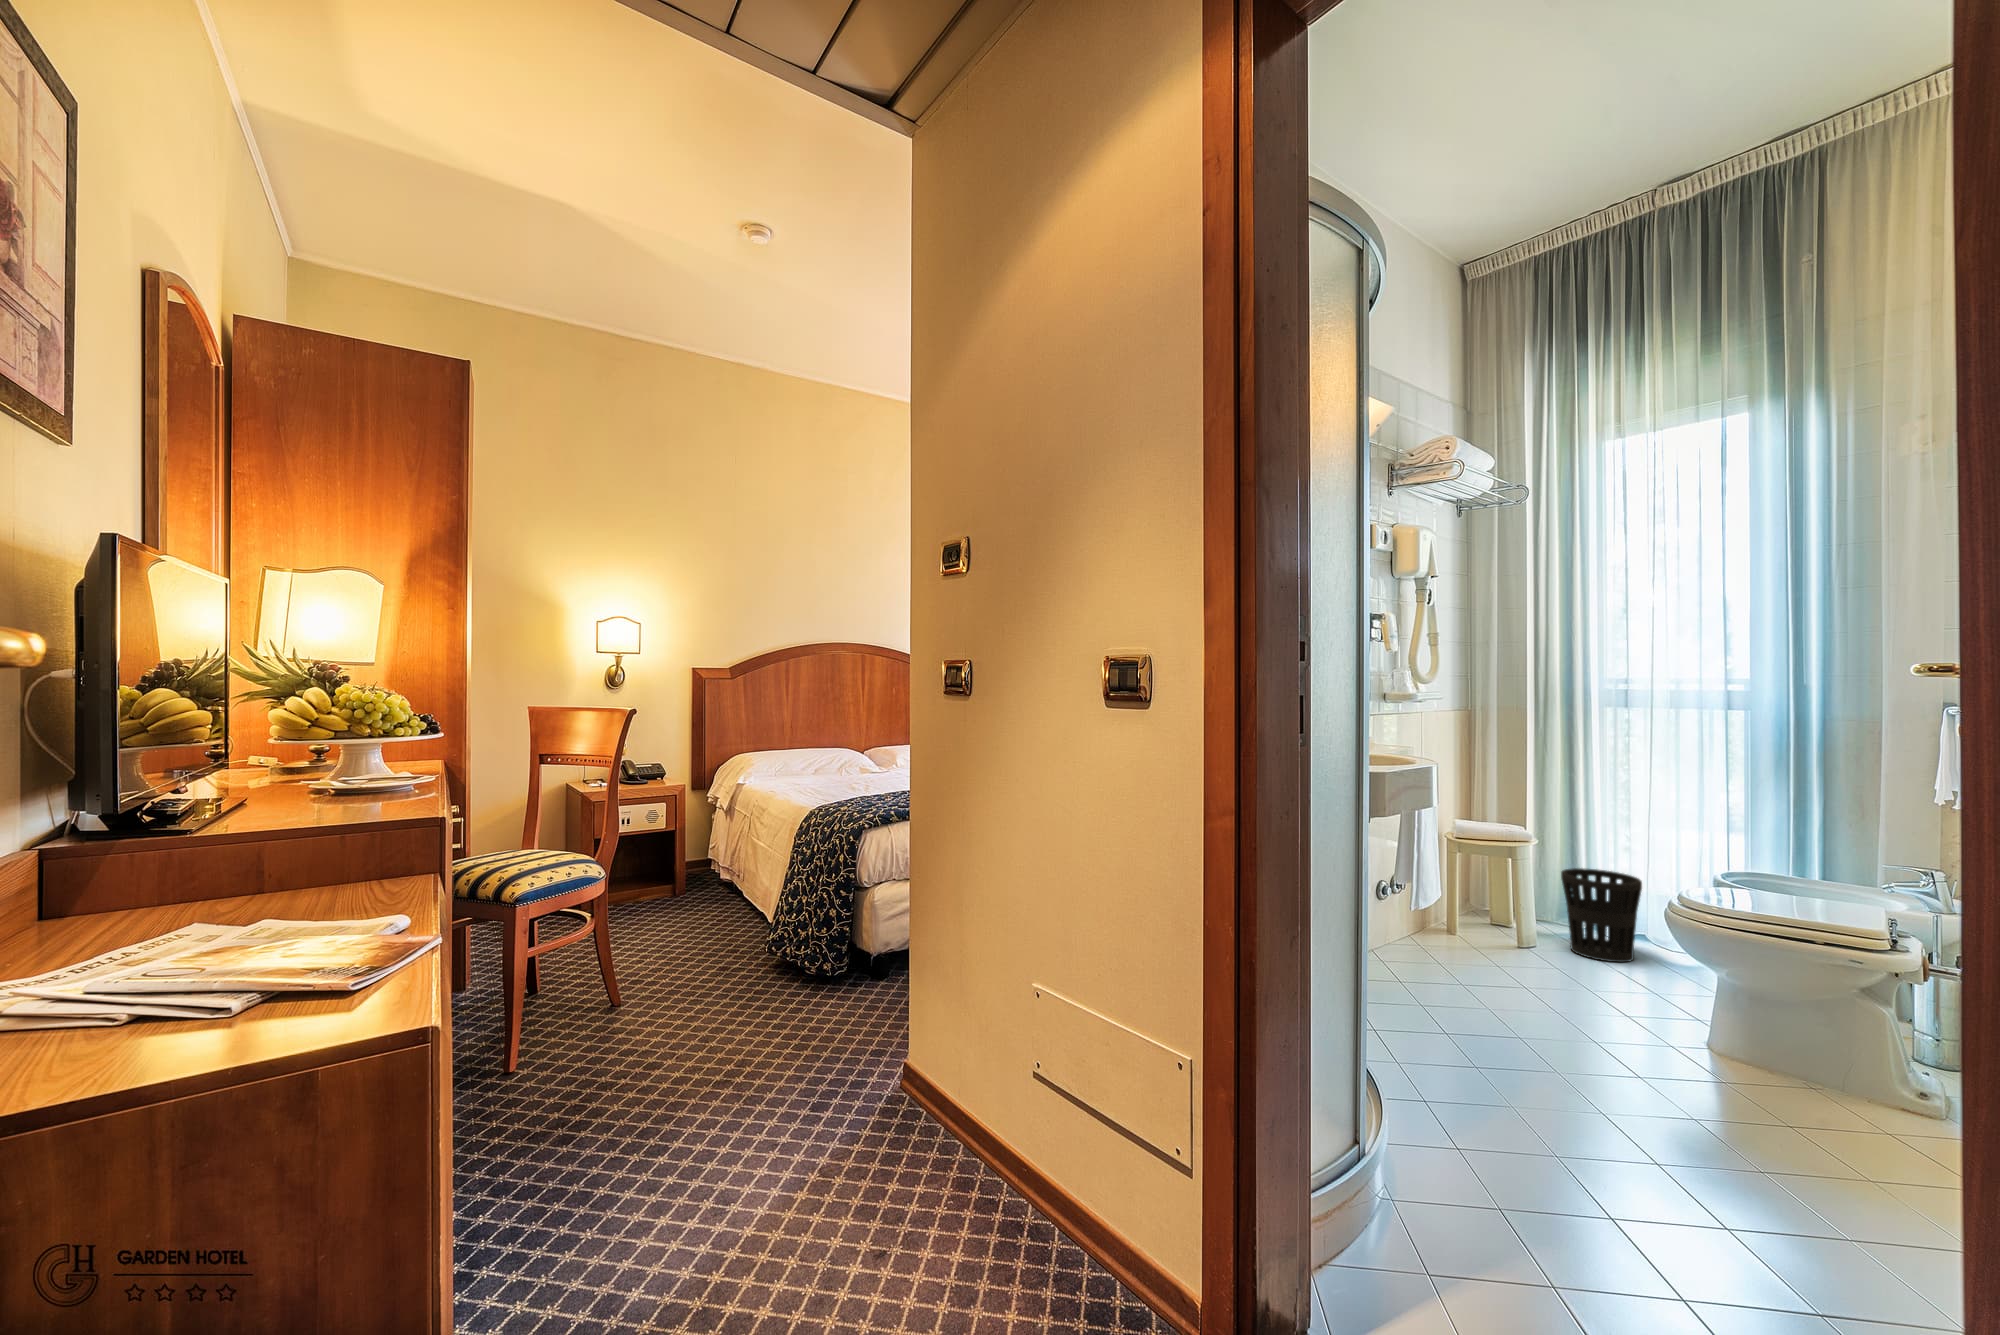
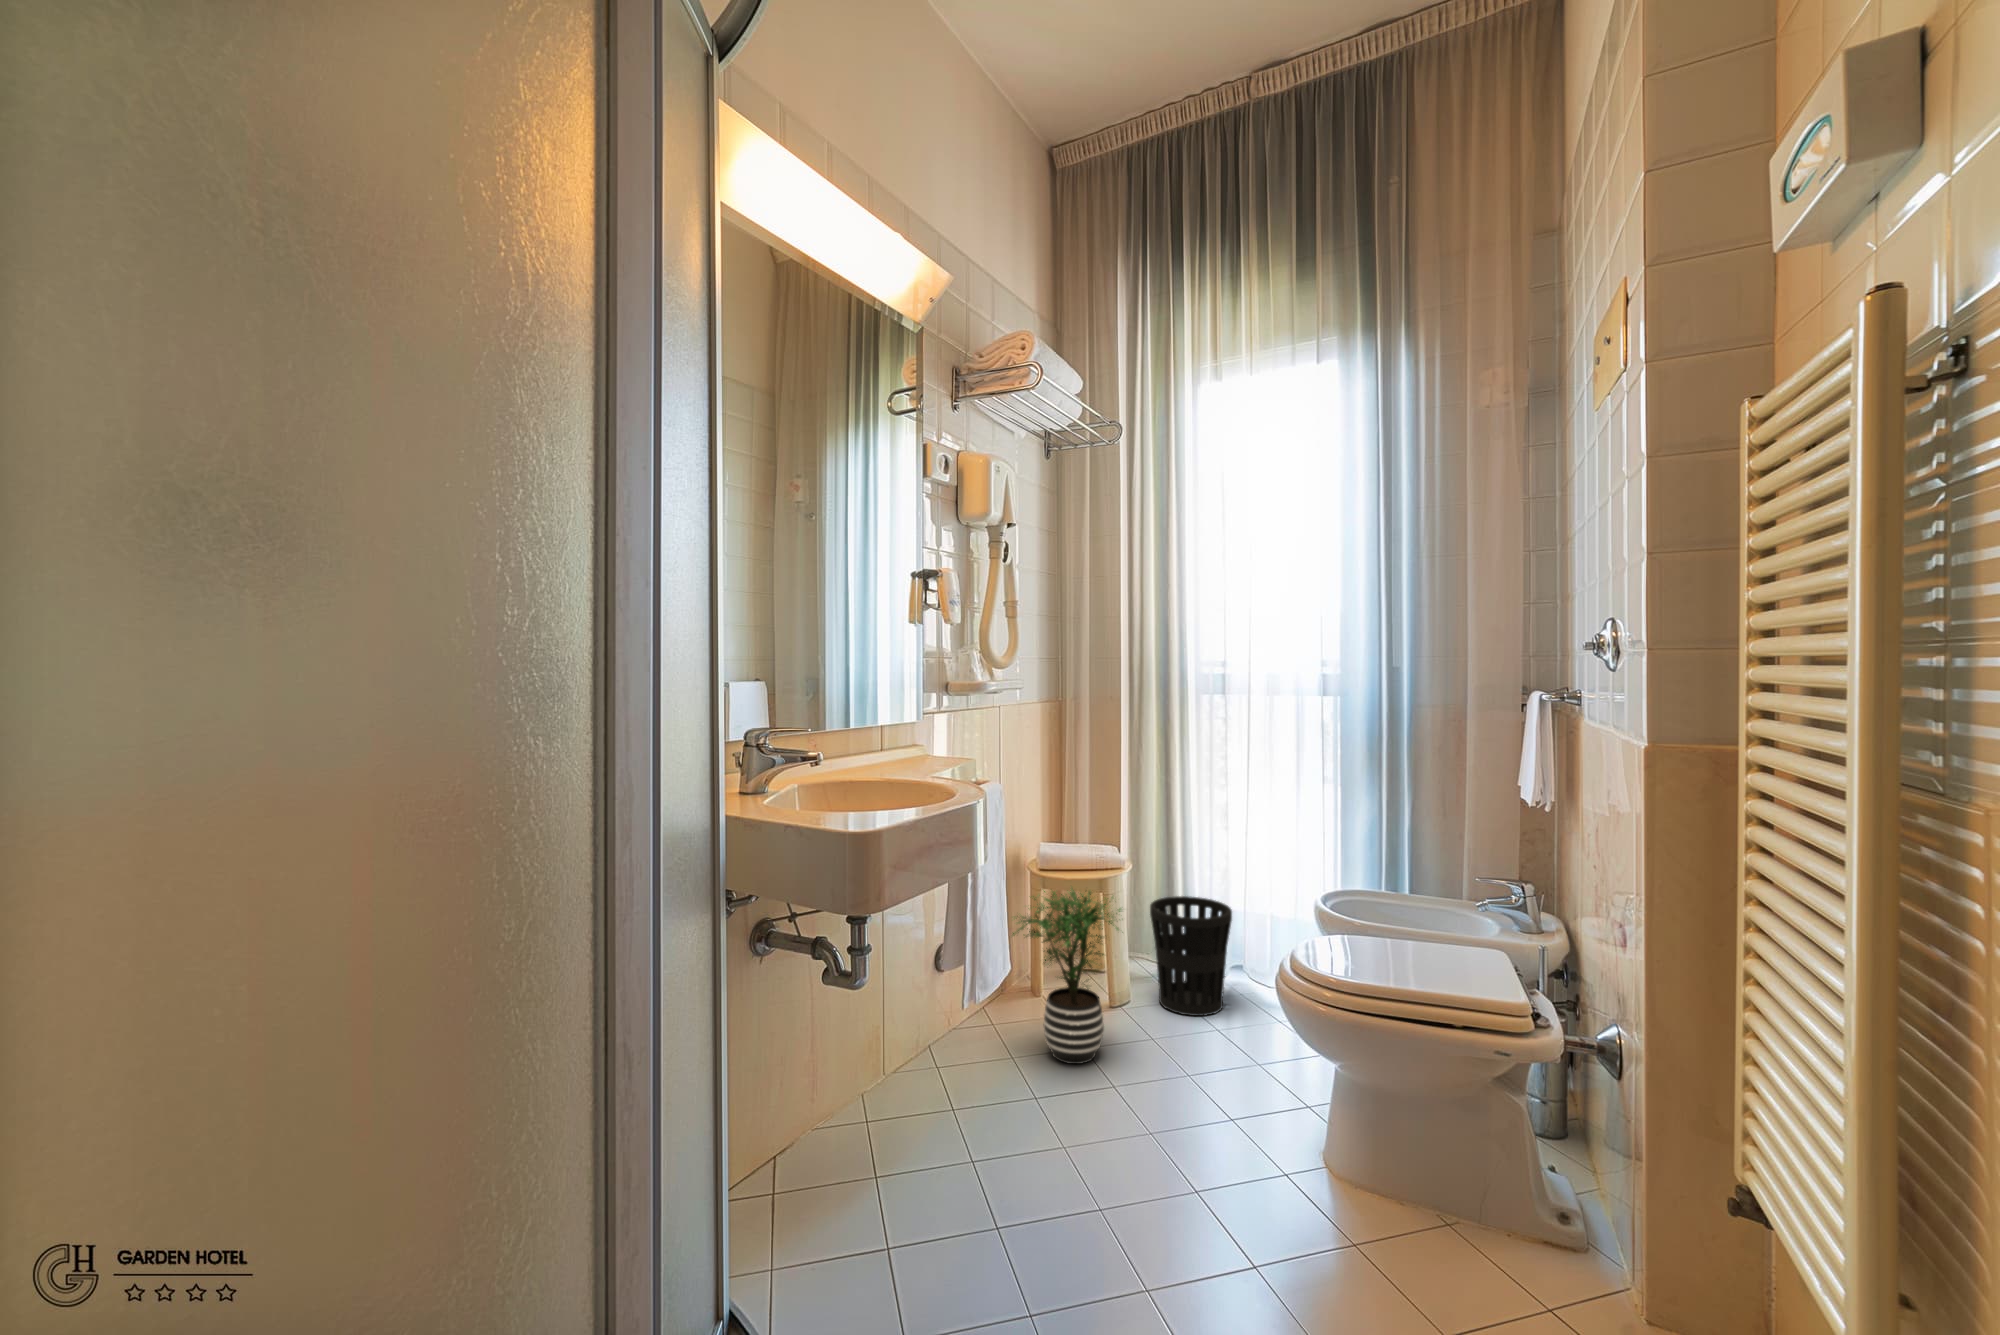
potted plant: none [1440,844,1542,973] -> present [1013,888,1121,1064]

